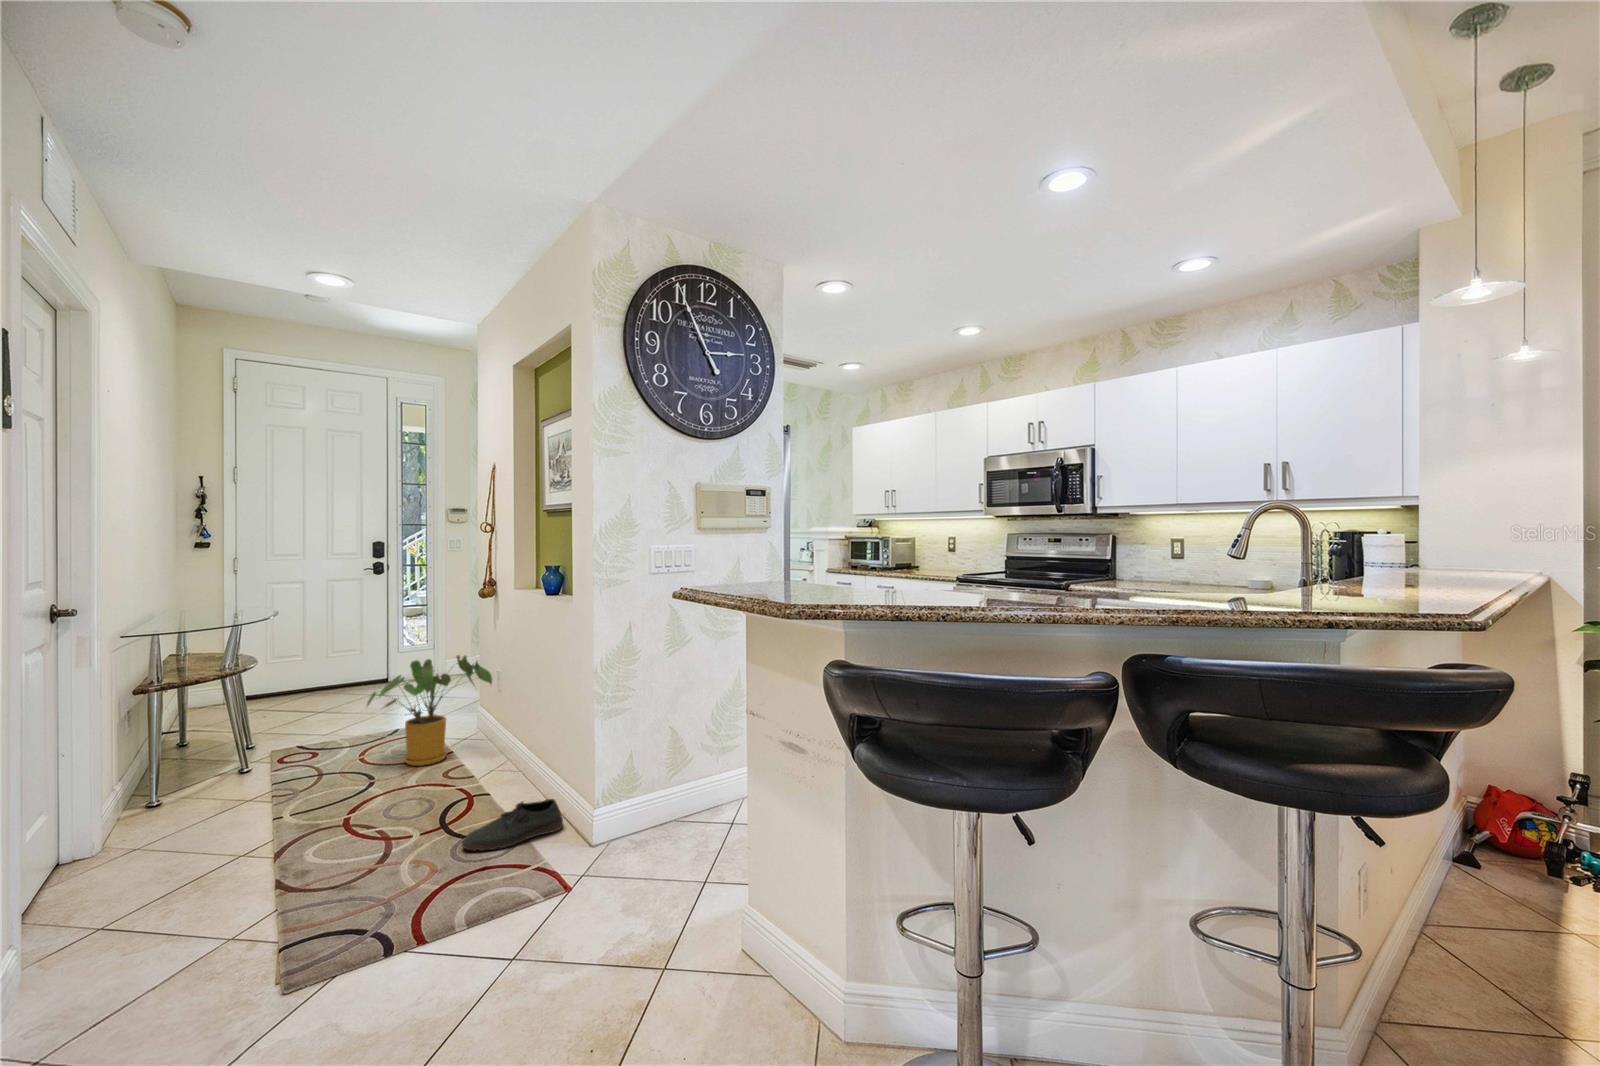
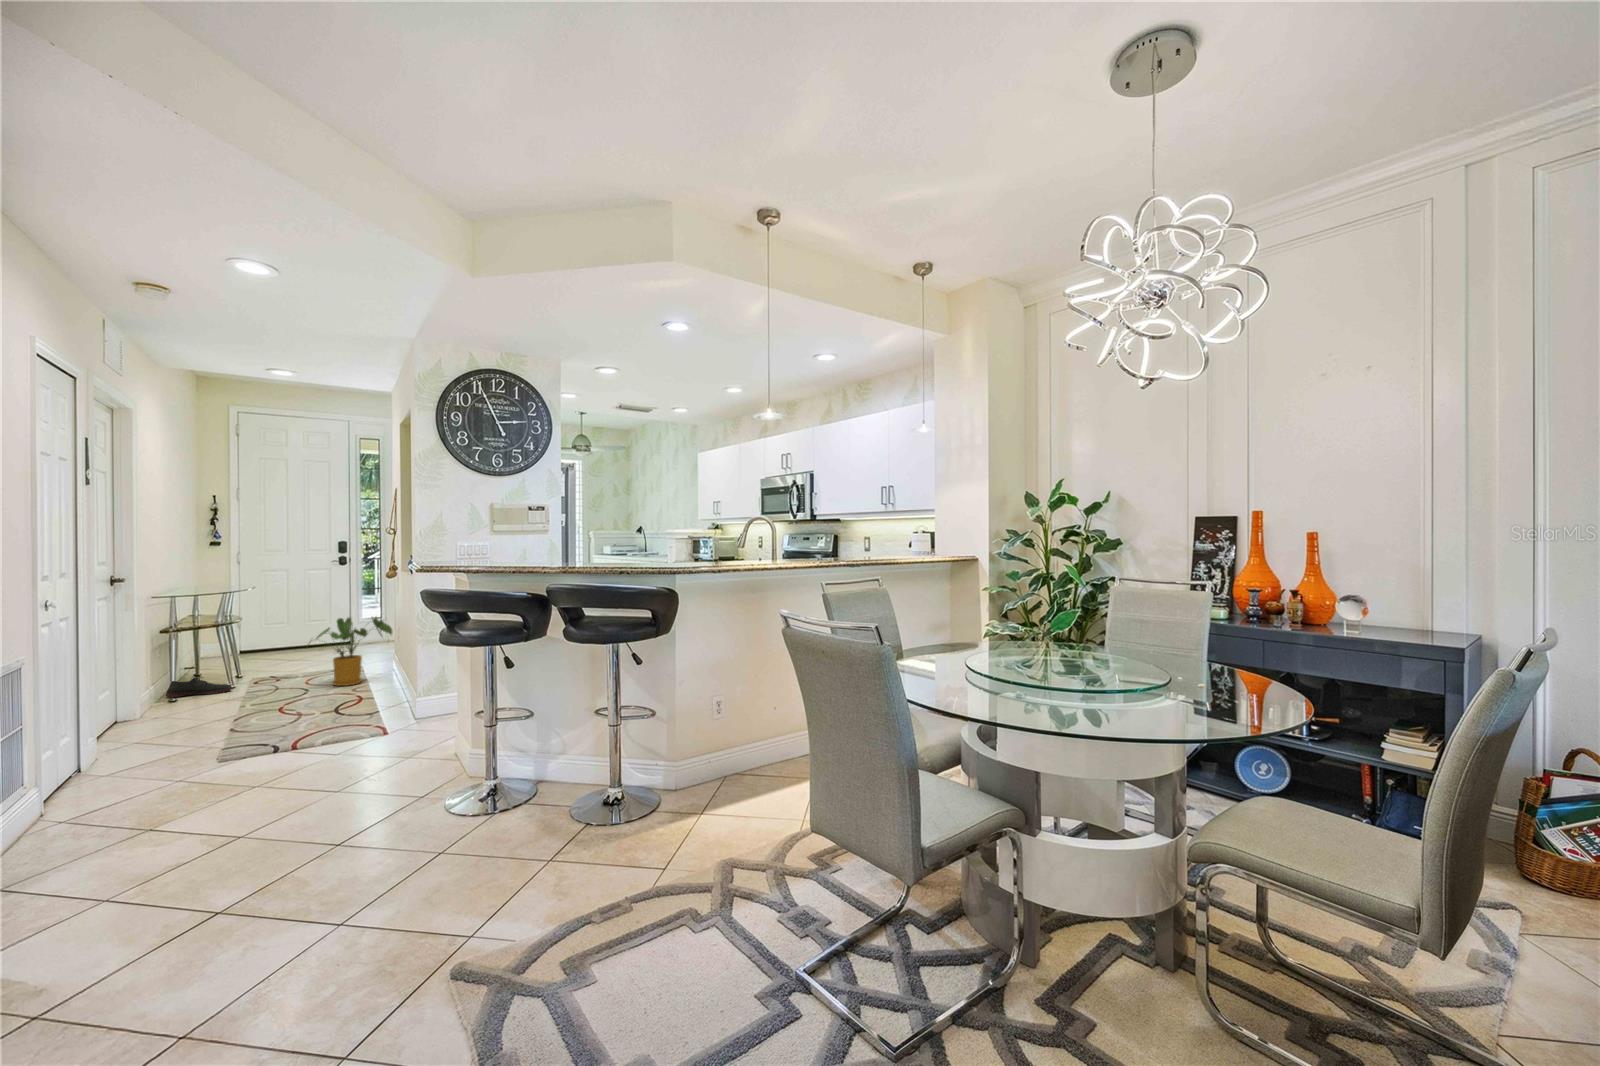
shoe: present [462,799,563,850] -> present [166,677,232,698]

